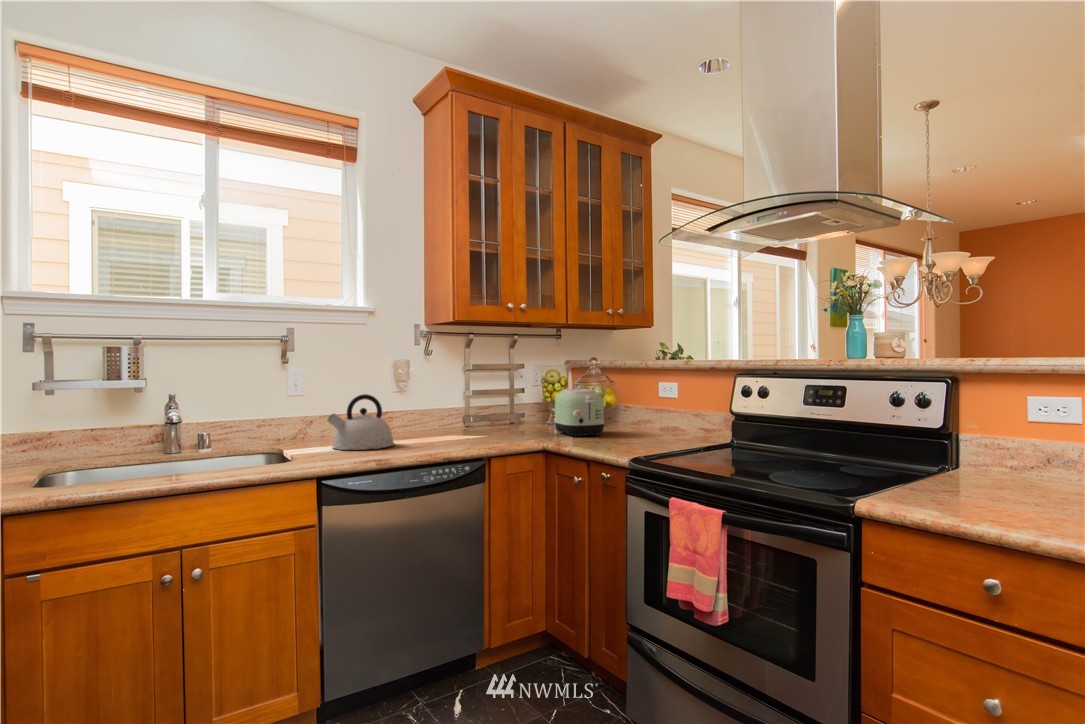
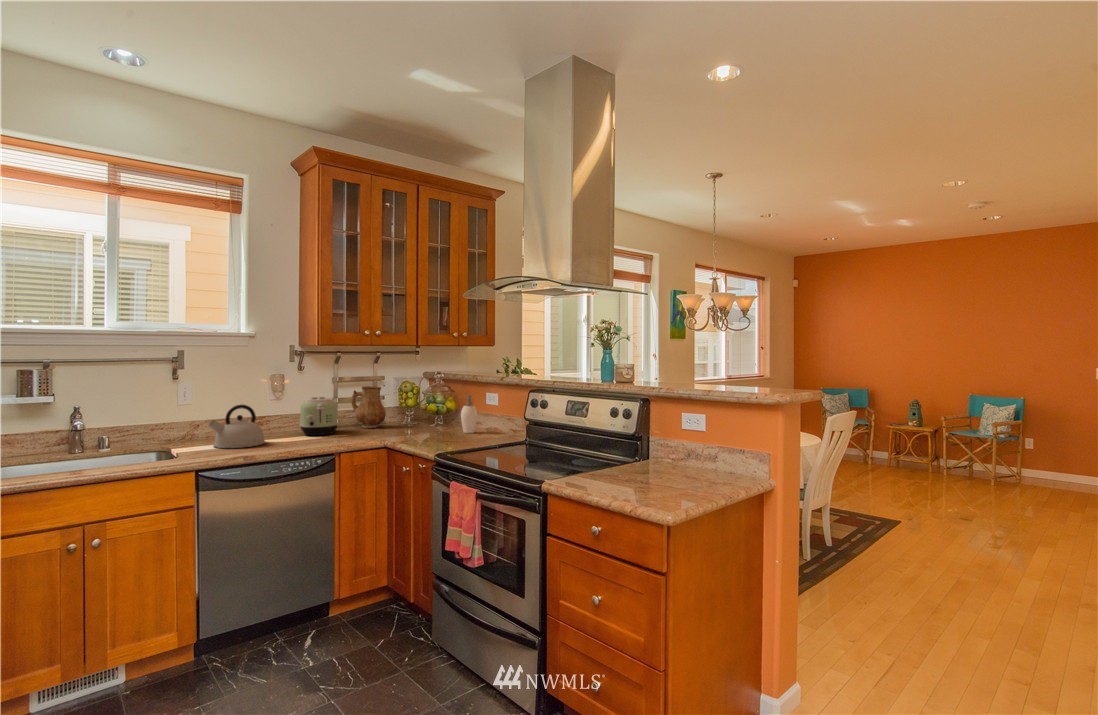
ceramic pitcher: none [485,378,527,430] -> present [351,386,386,428]
soap dispenser: none [630,385,652,435] -> present [461,395,477,433]
toaster: present [554,389,604,437] -> present [300,397,337,436]

